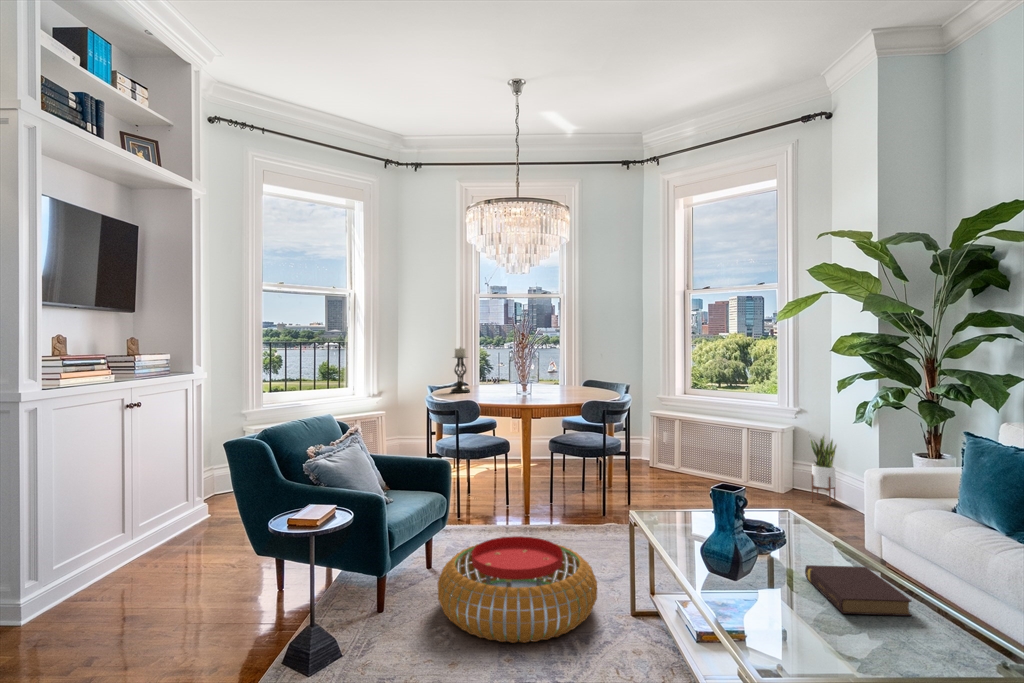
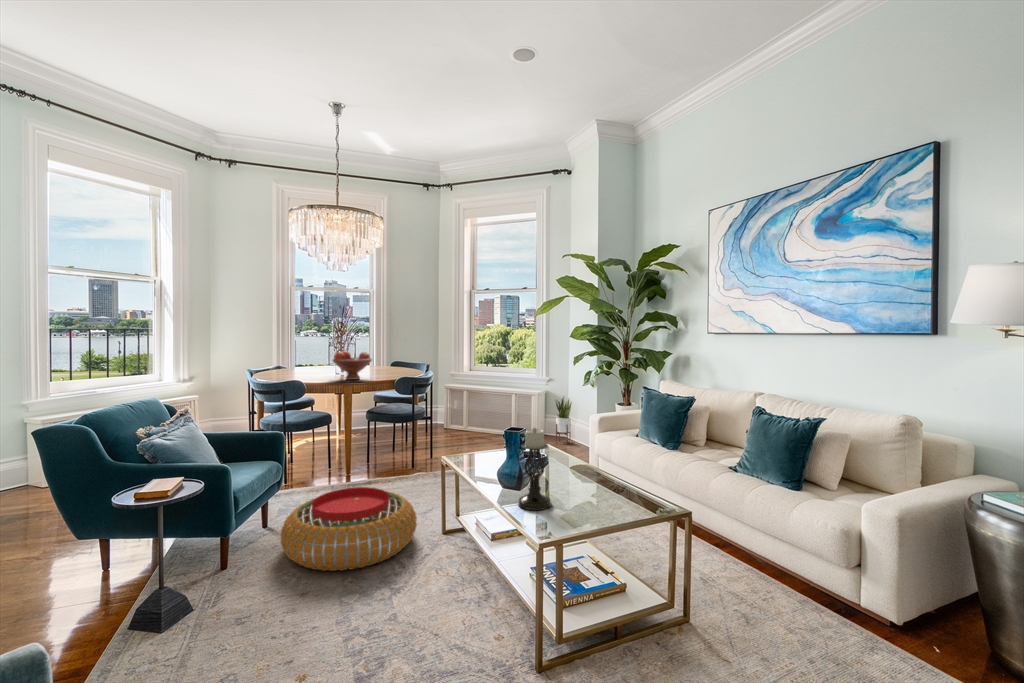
candle holder: present [451,347,470,393] -> present [518,428,551,510]
fruit bowl: none [510,367,556,402] -> present [333,351,372,380]
book: present [805,565,912,616] -> none [561,474,621,503]

